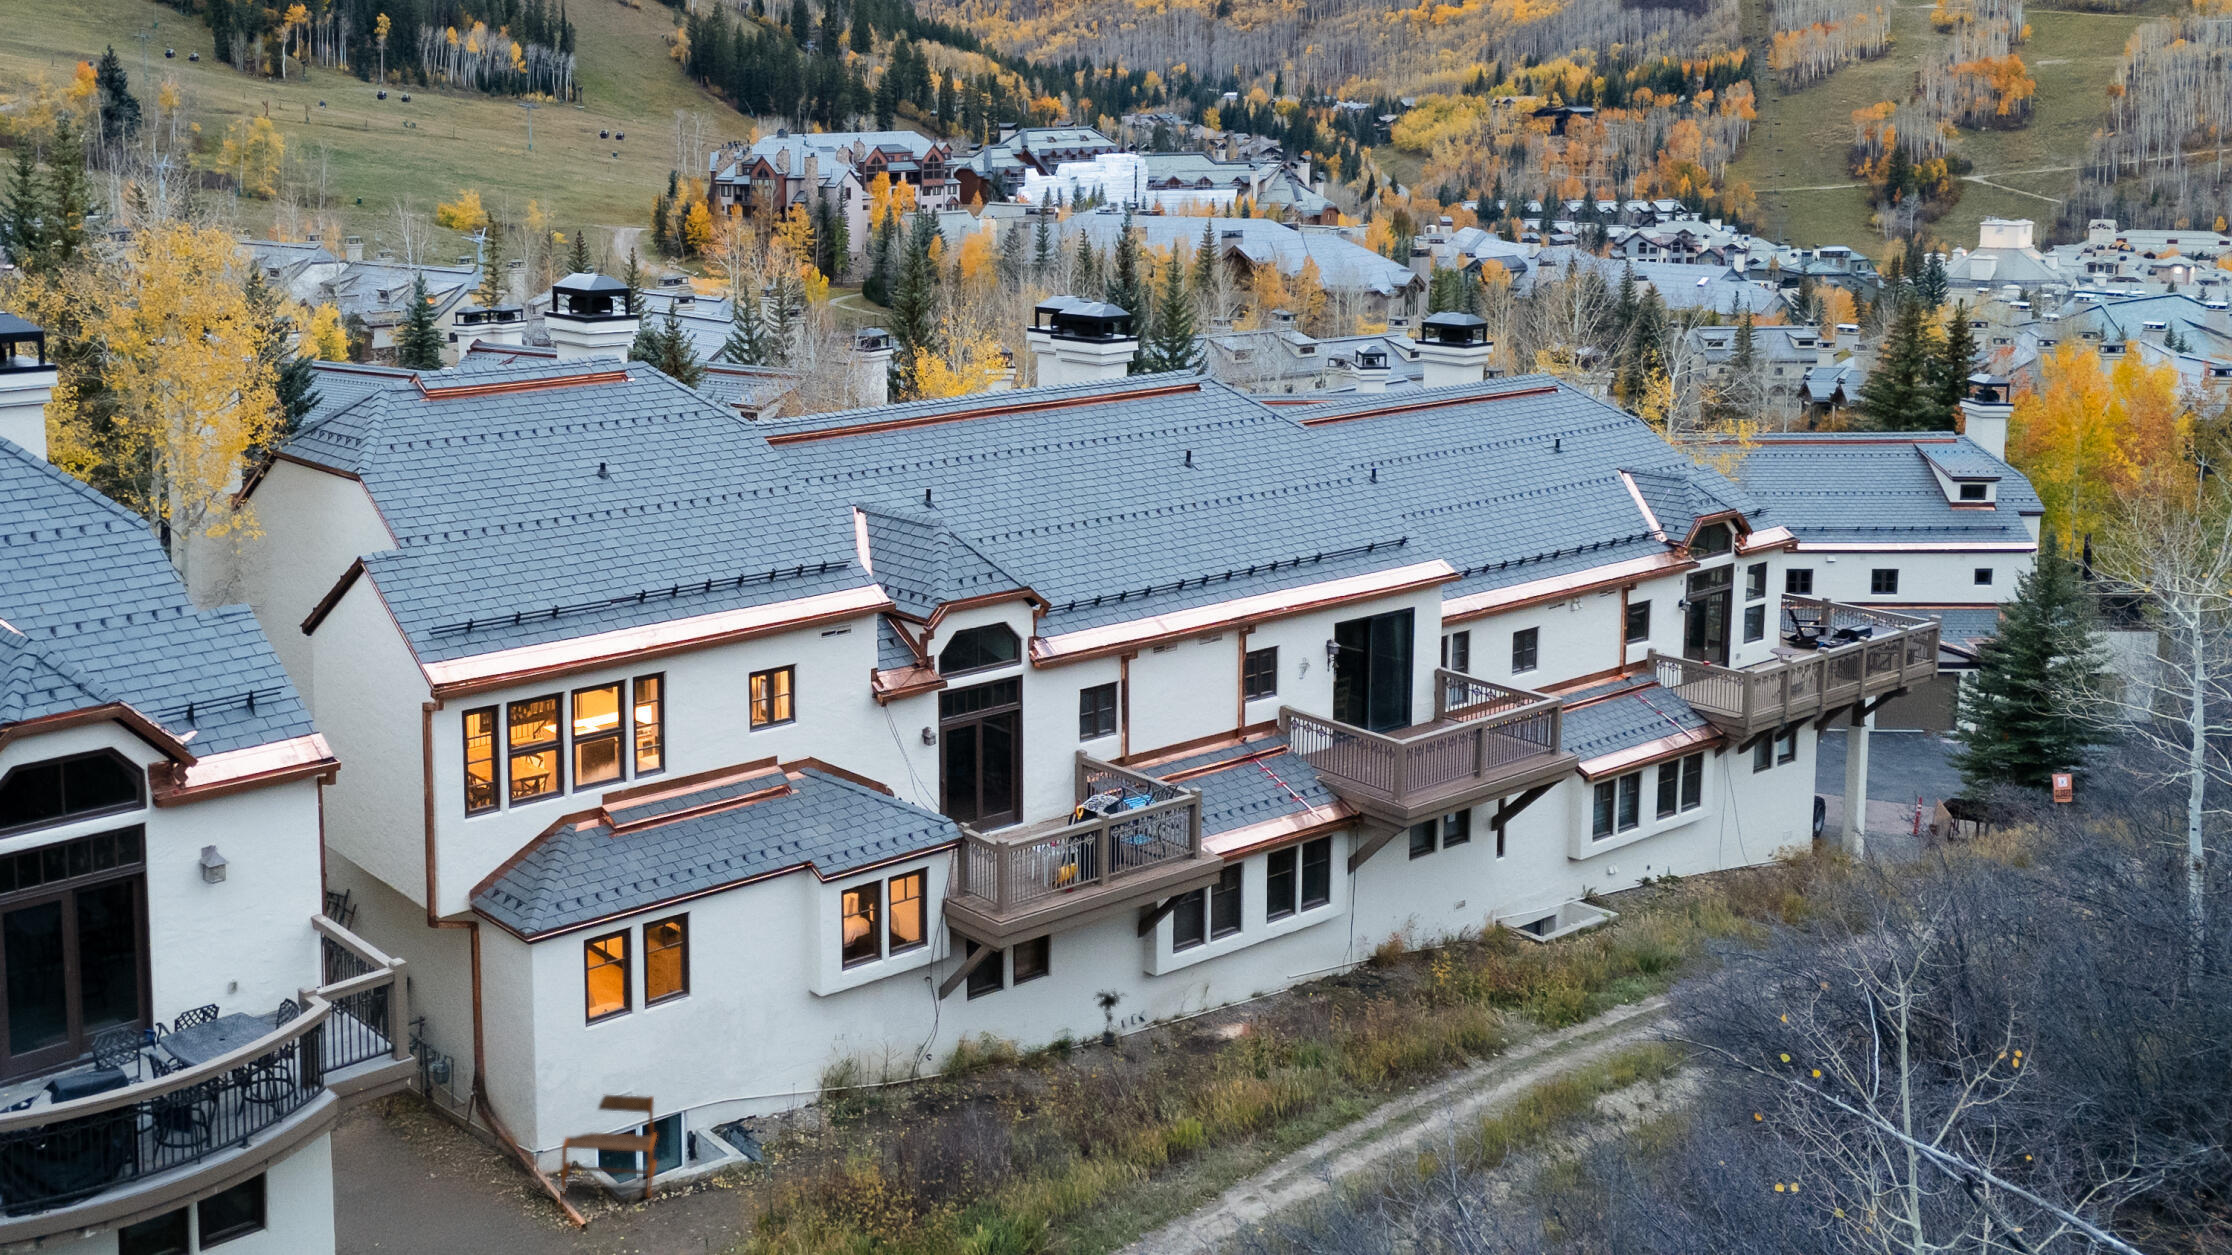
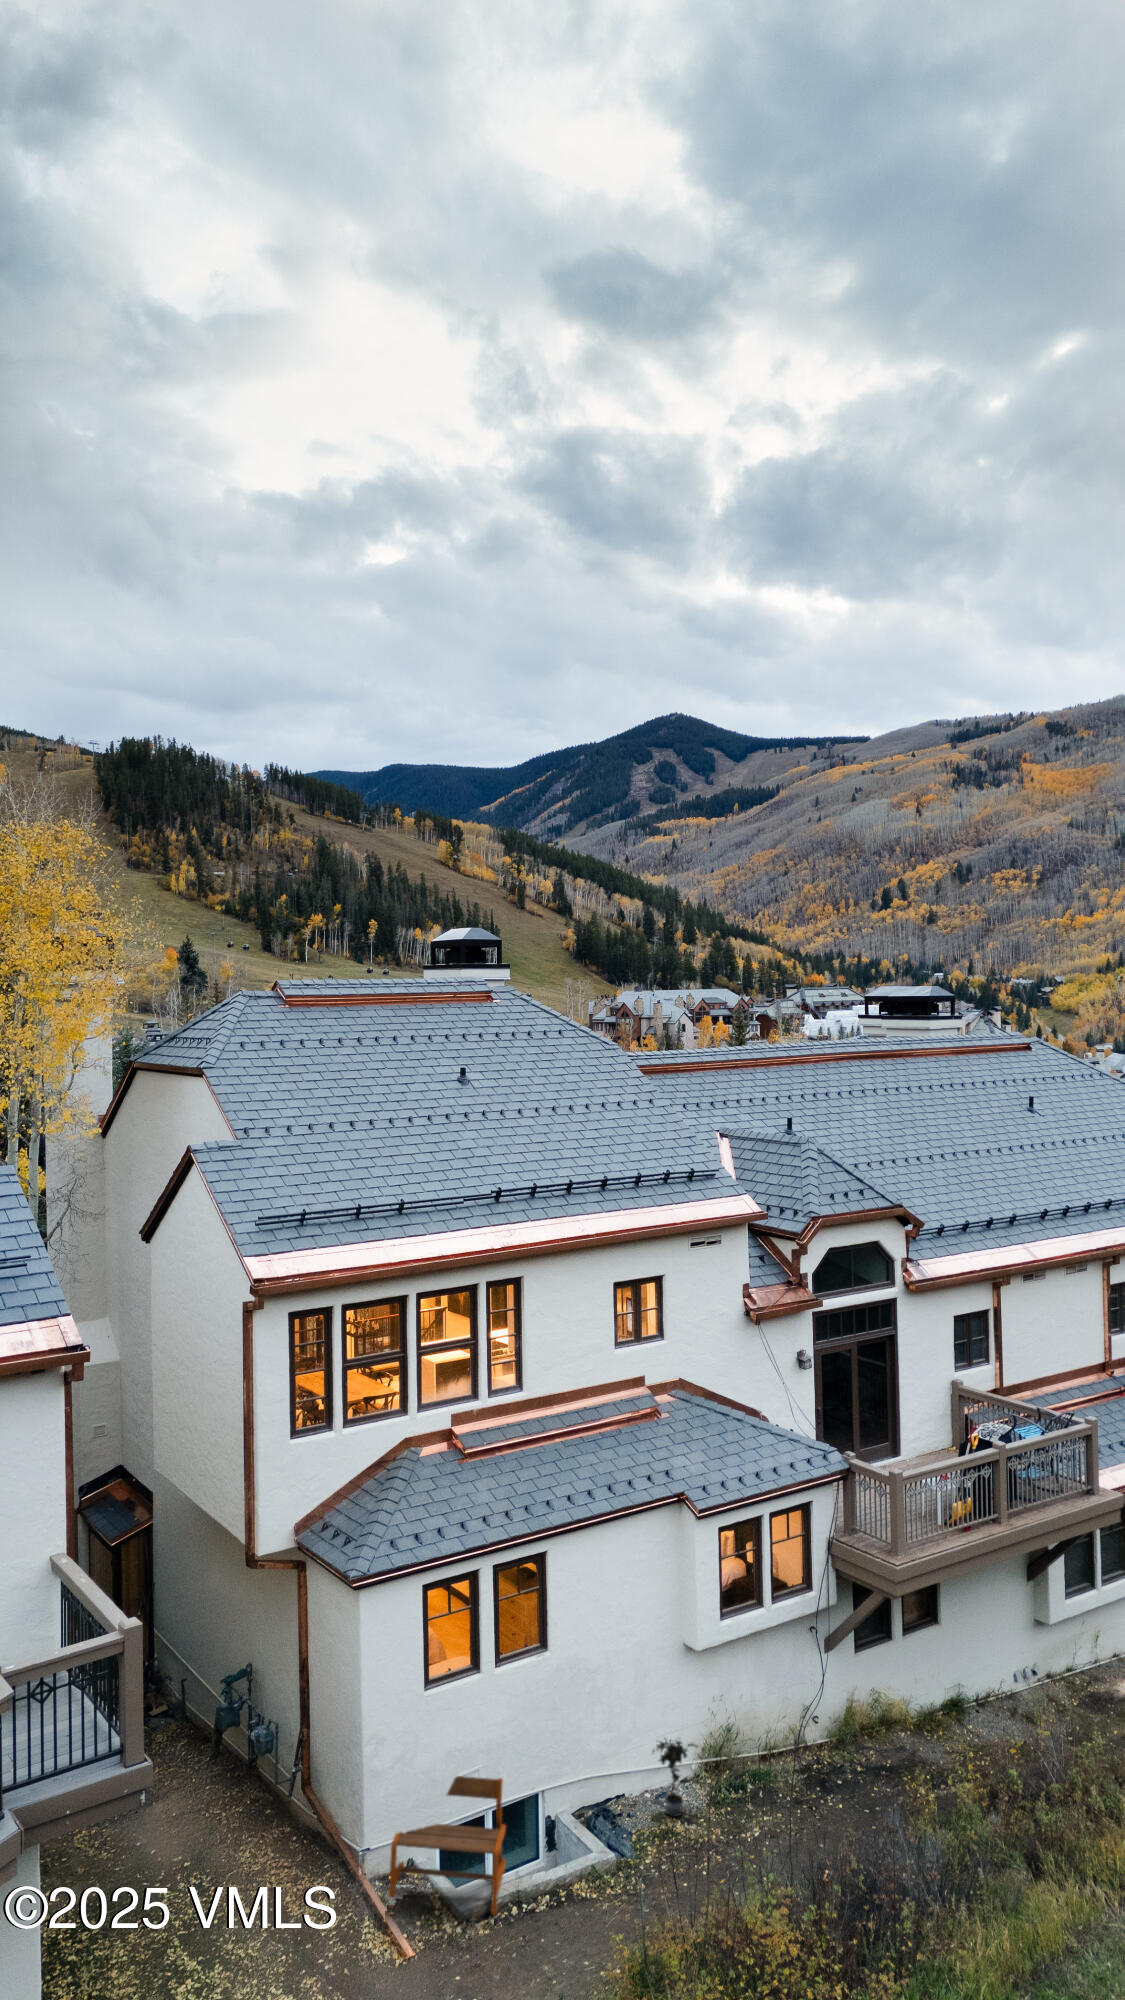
potted plant: present [1094,990,1124,1046] -> present [653,1739,698,1817]

